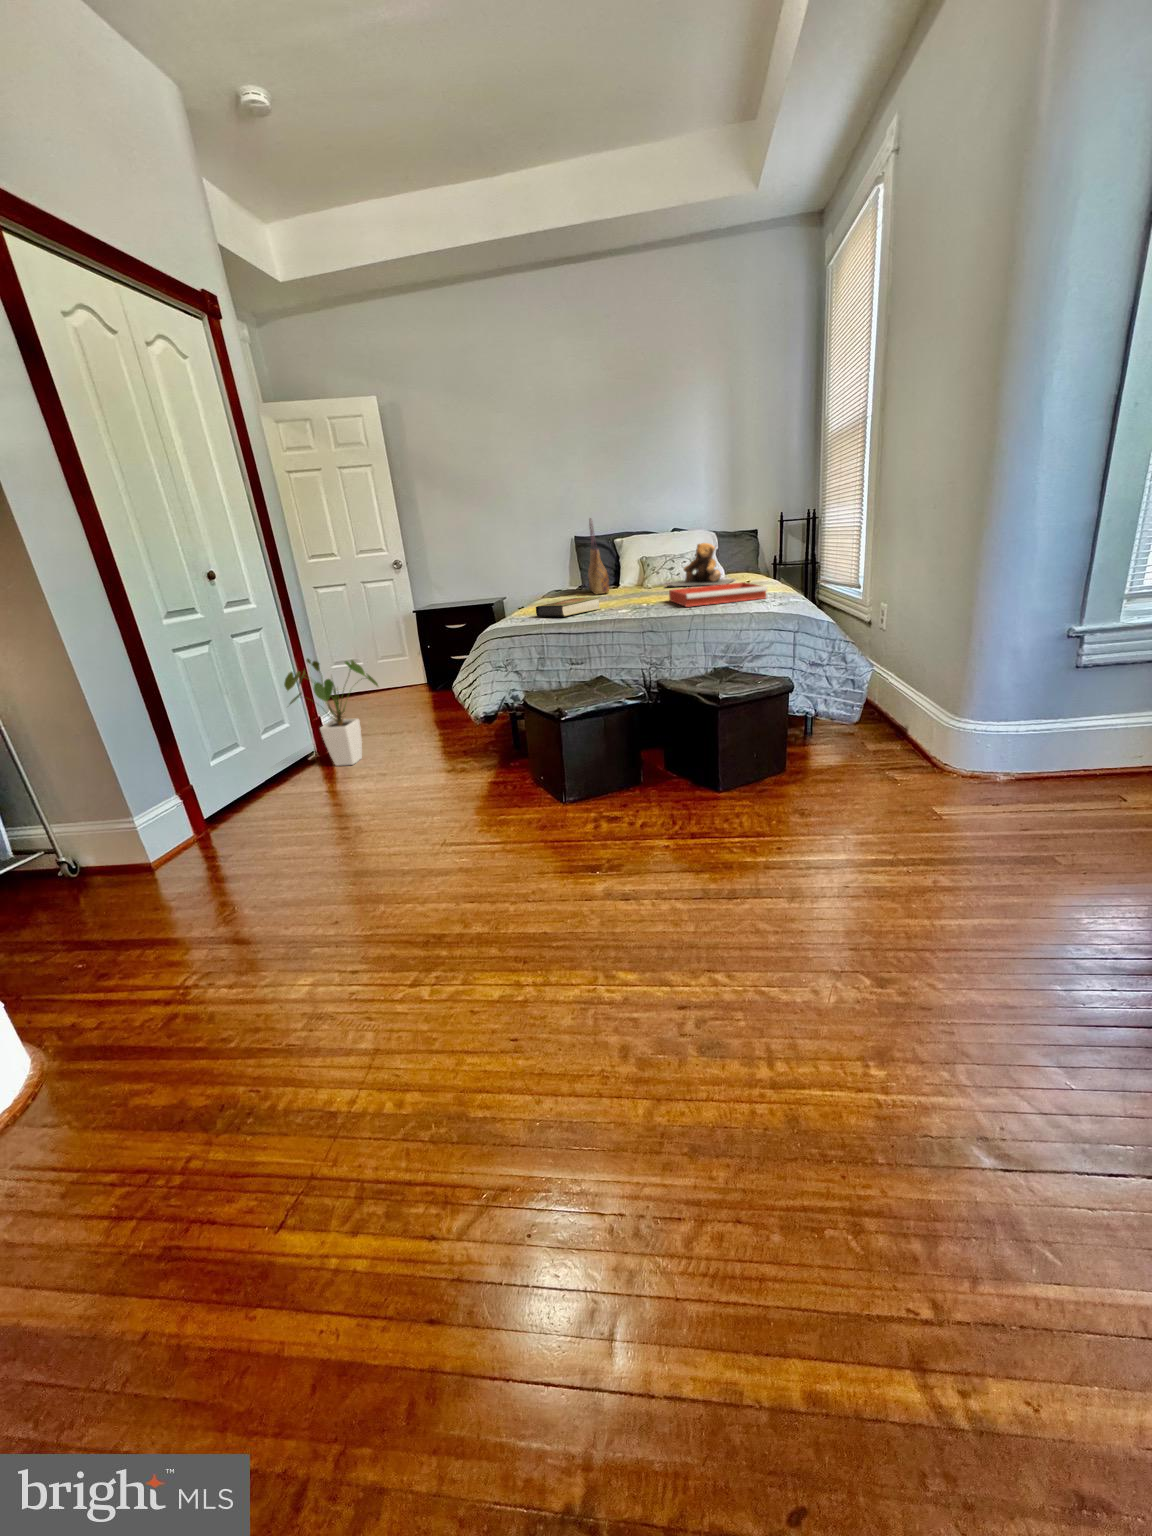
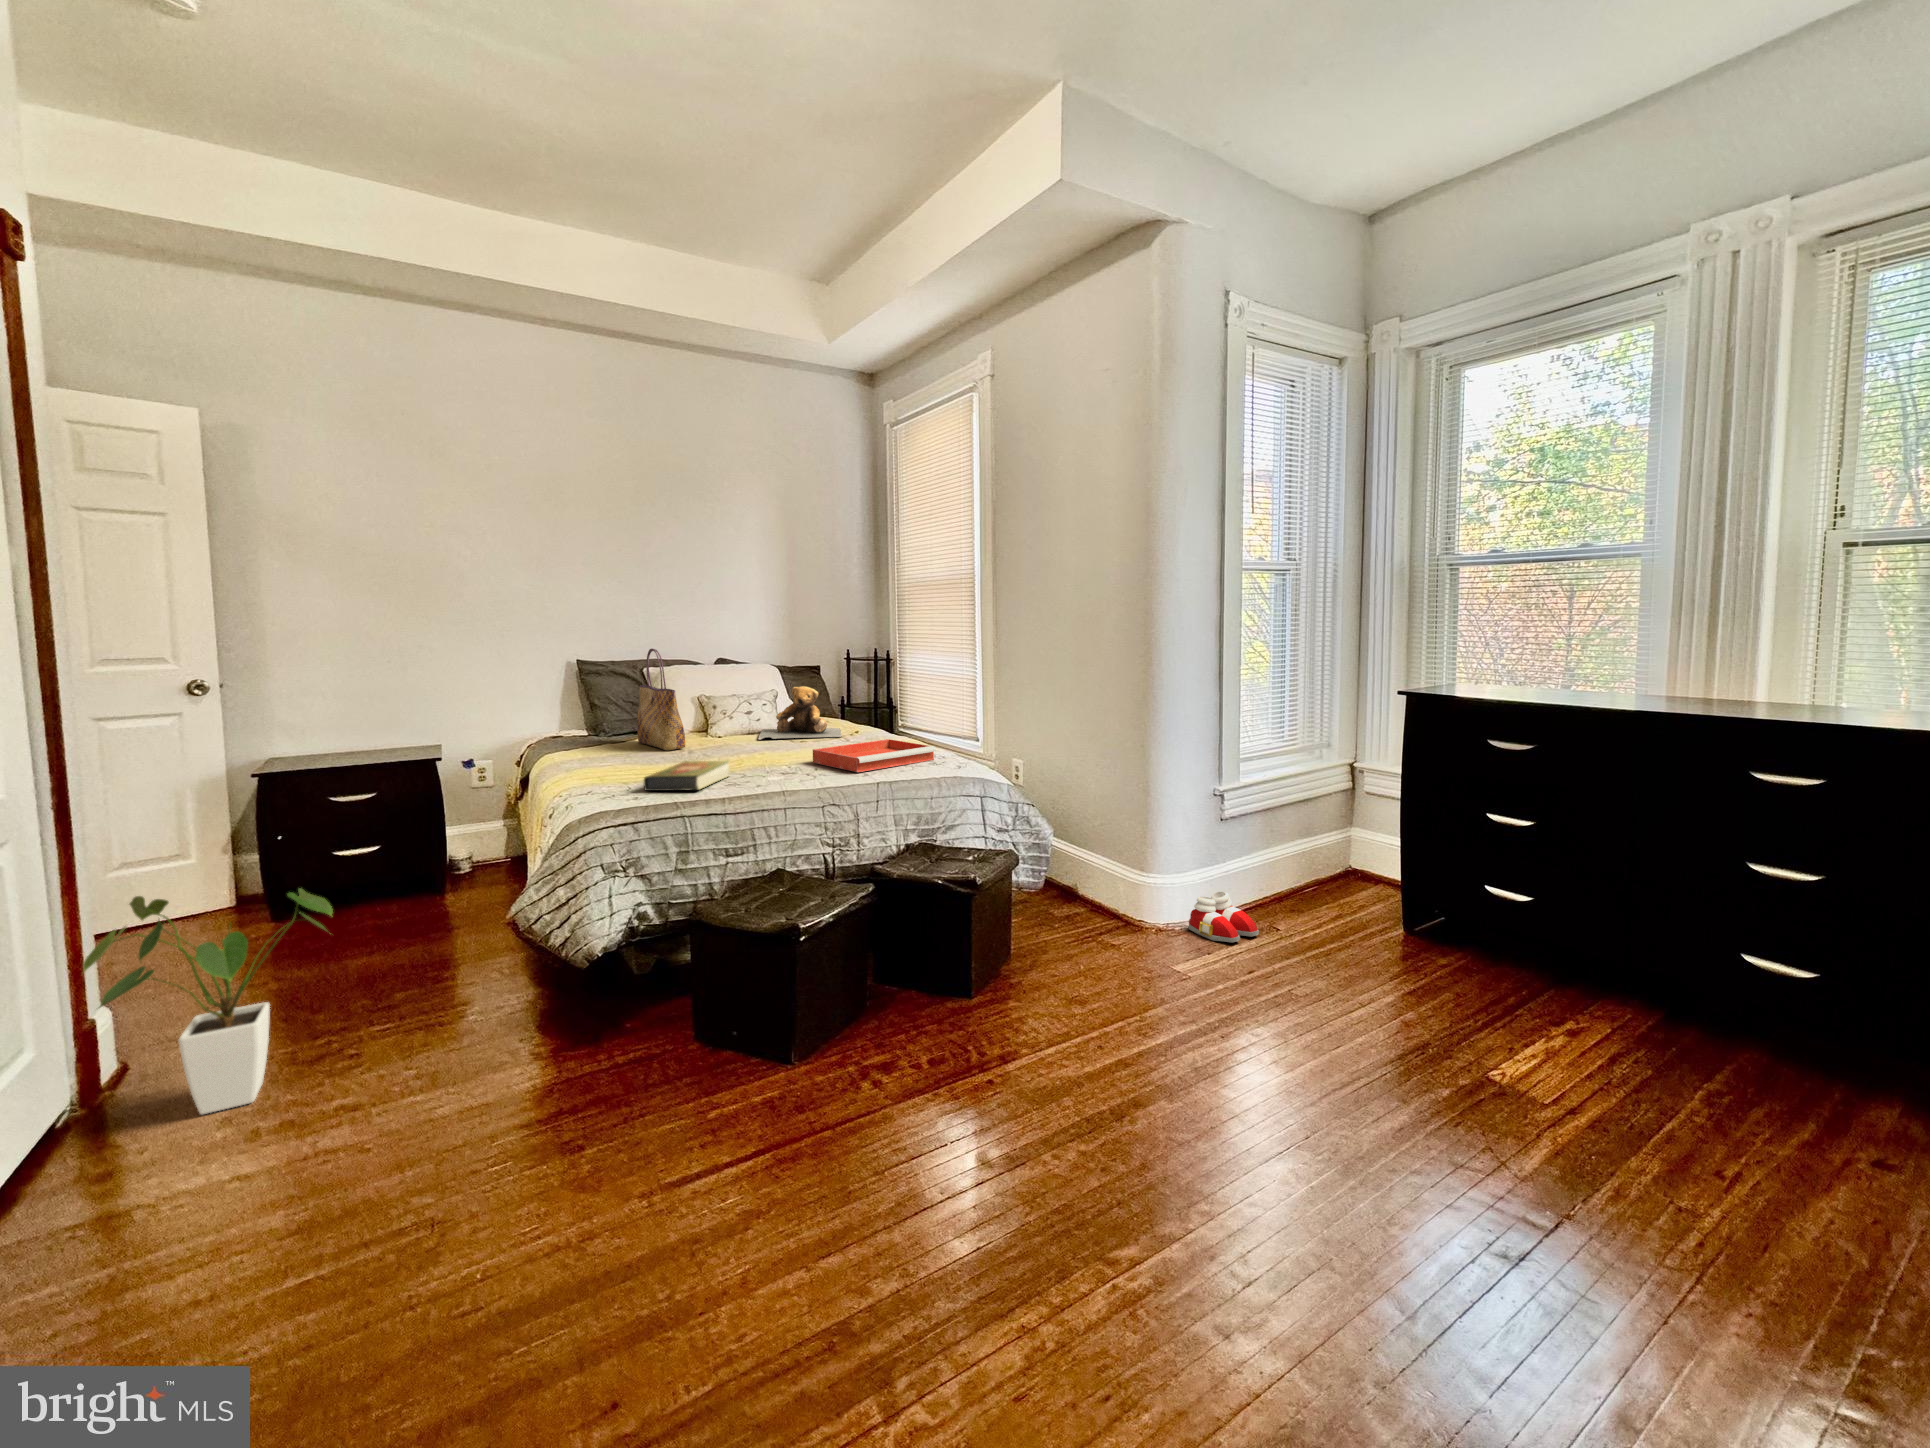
slippers: none [1005,750,1095,803] -> present [1188,892,1259,943]

